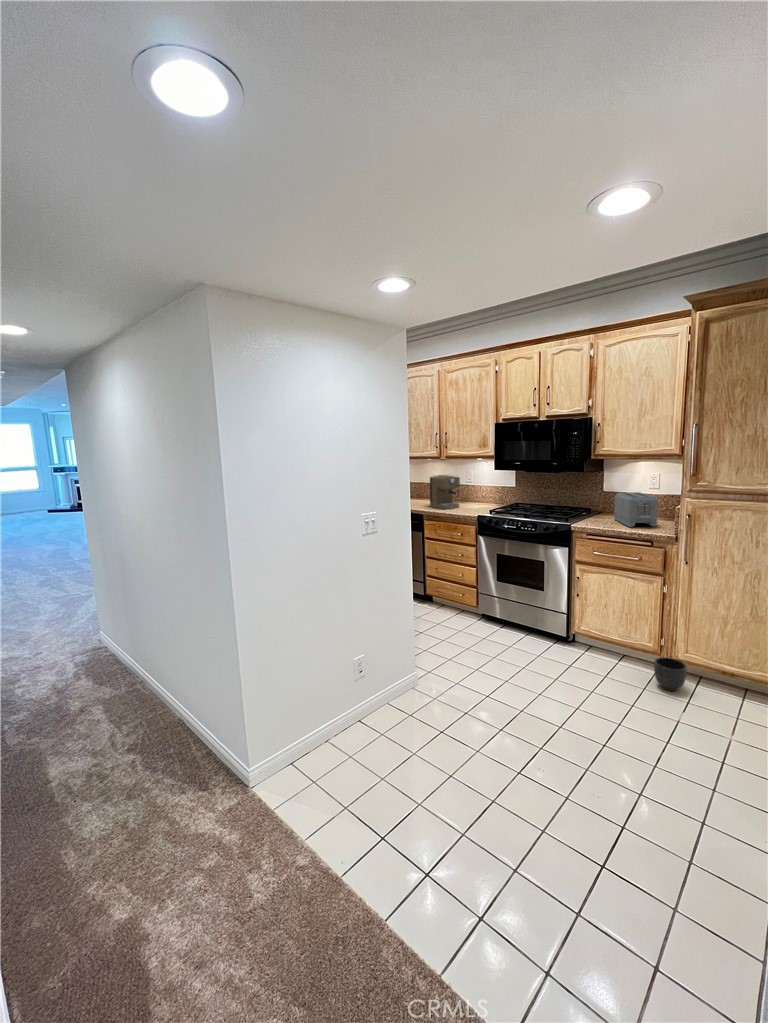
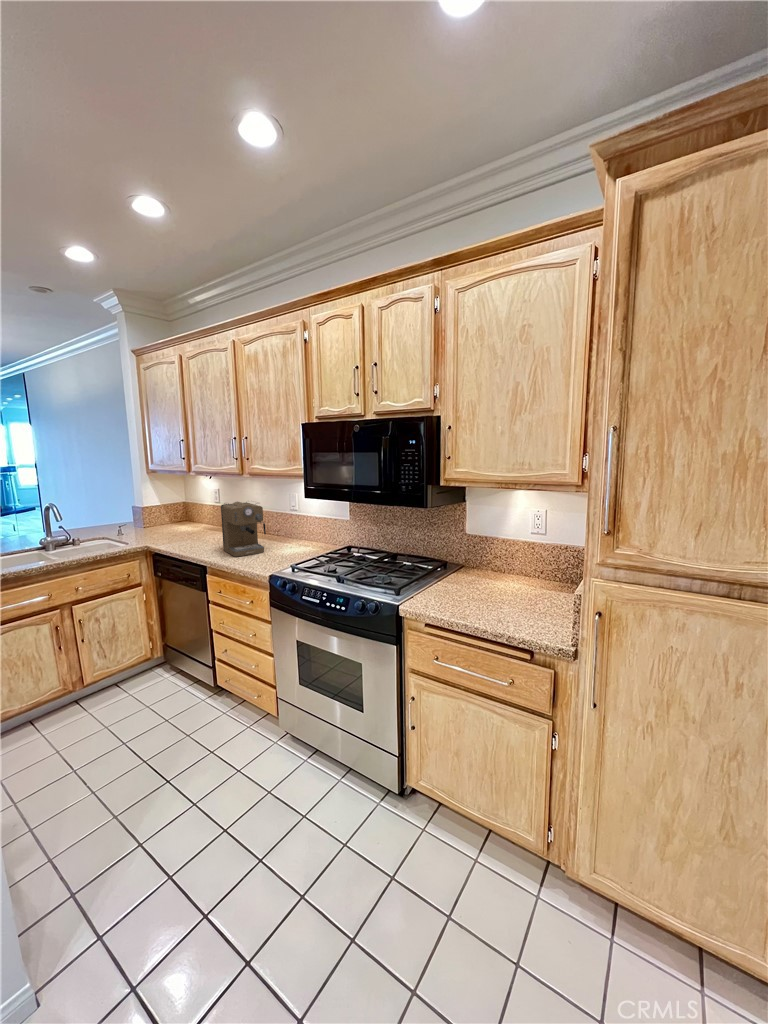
toaster: present [614,492,658,527] -> none [475,544,543,614]
planter: present [654,657,687,691] -> none [536,879,597,965]

